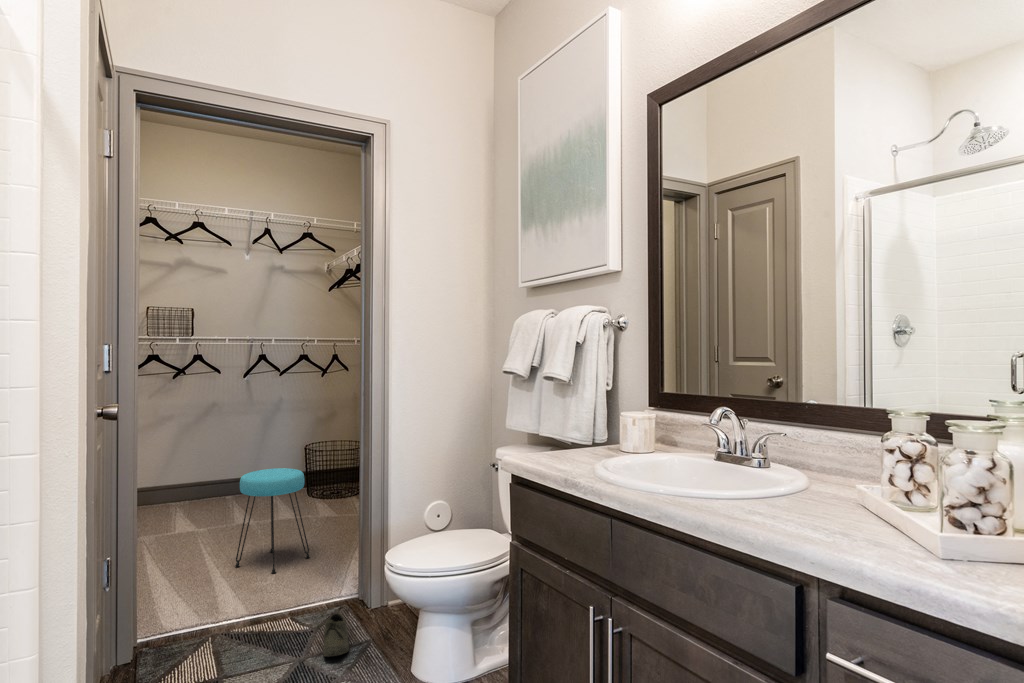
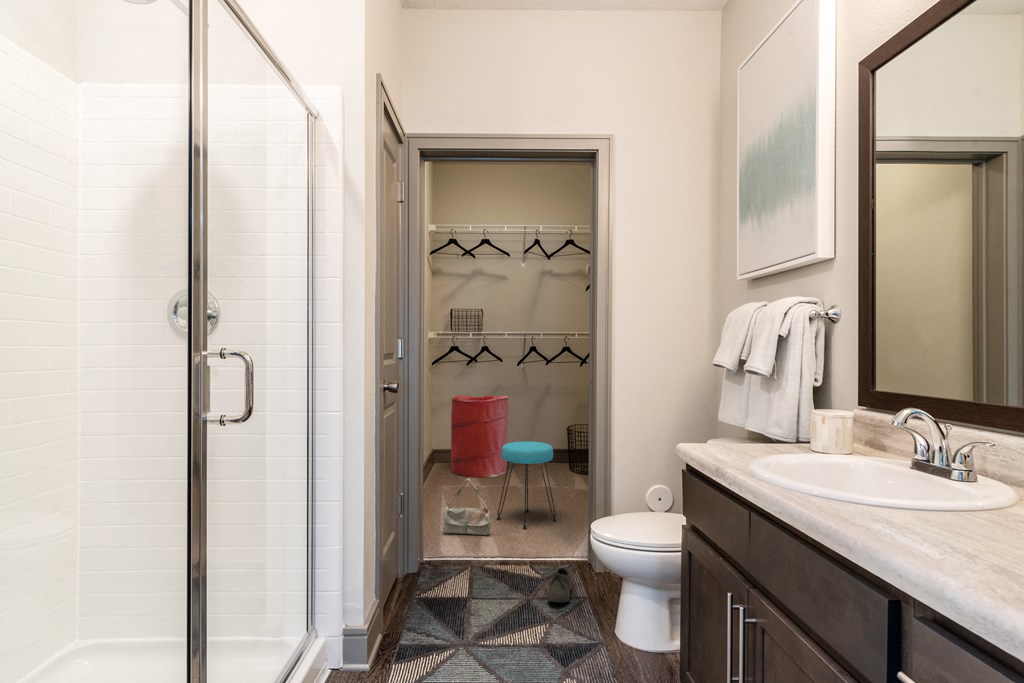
laundry hamper: none [157,415,235,519] -> present [451,395,509,477]
bag: none [165,523,232,595] -> present [442,479,491,535]

